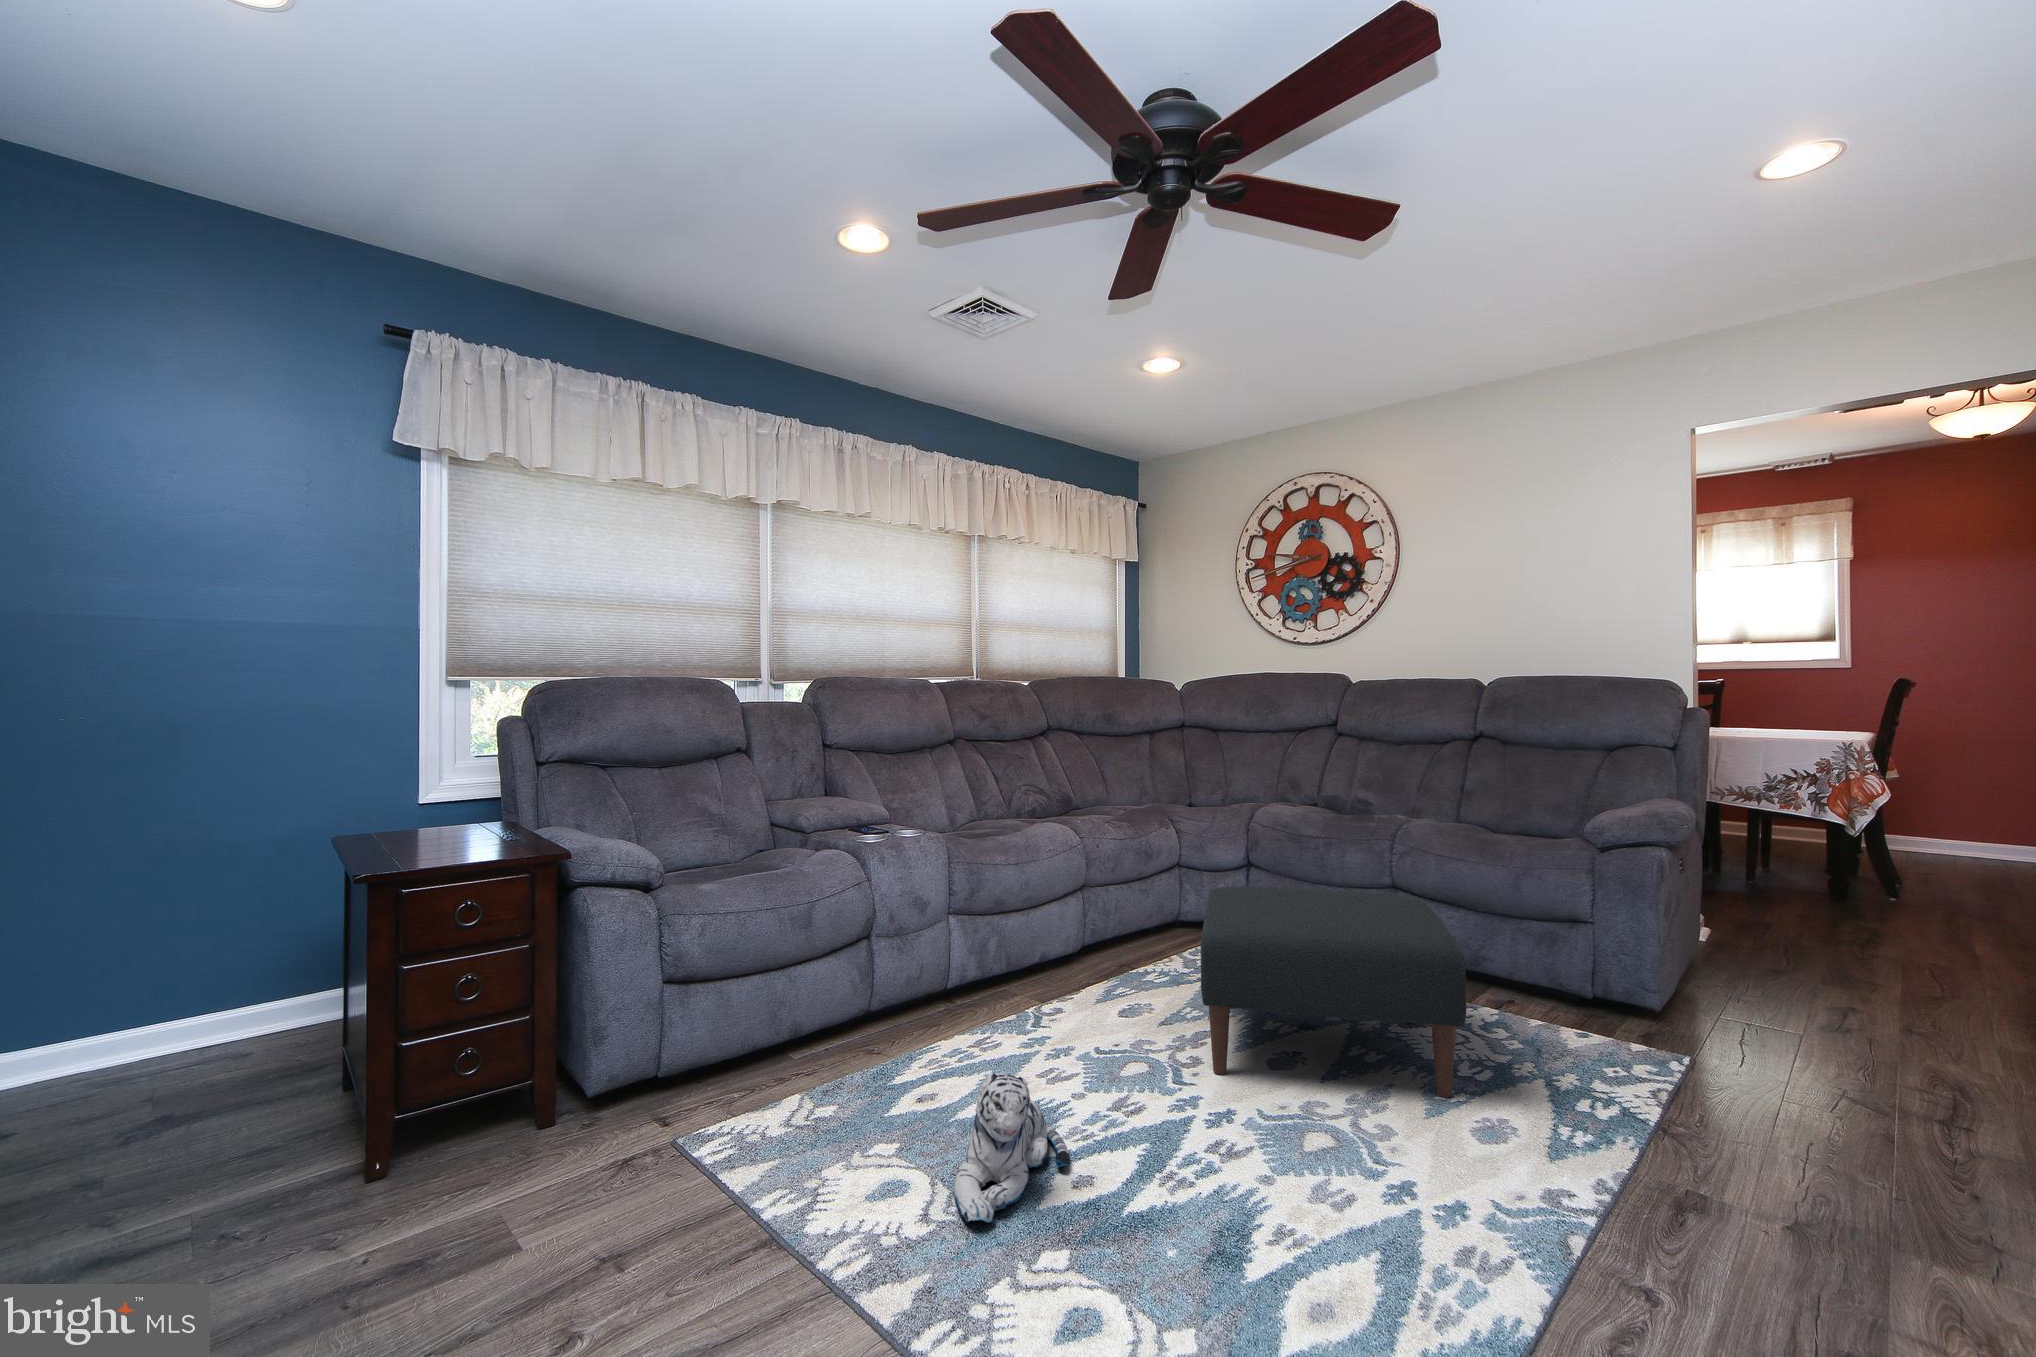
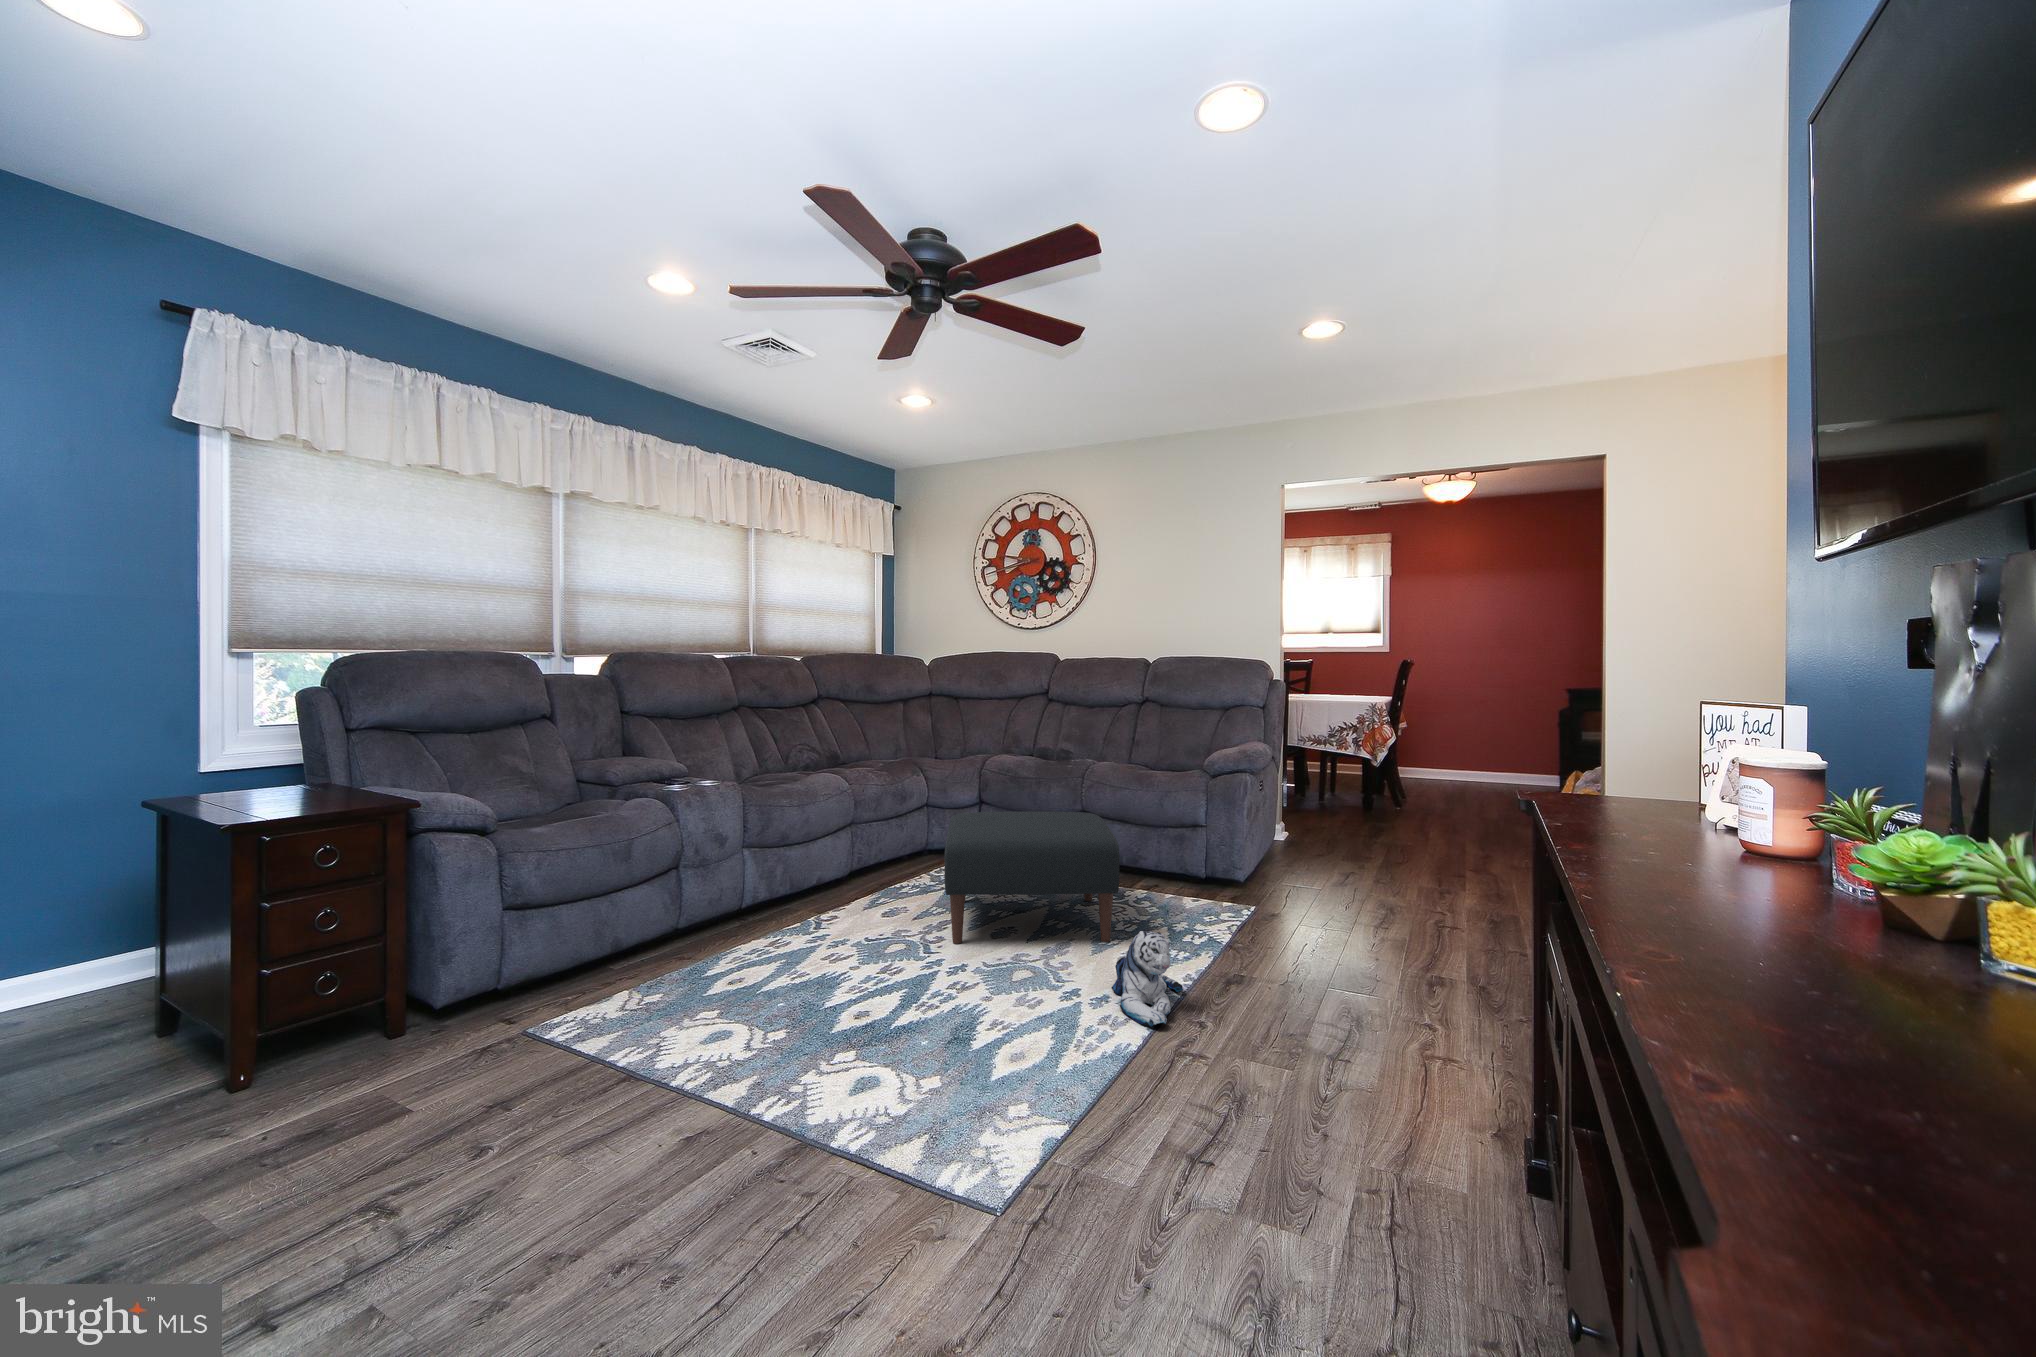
plush toy: present [953,1073,1069,1223] -> present [1111,931,1183,1027]

